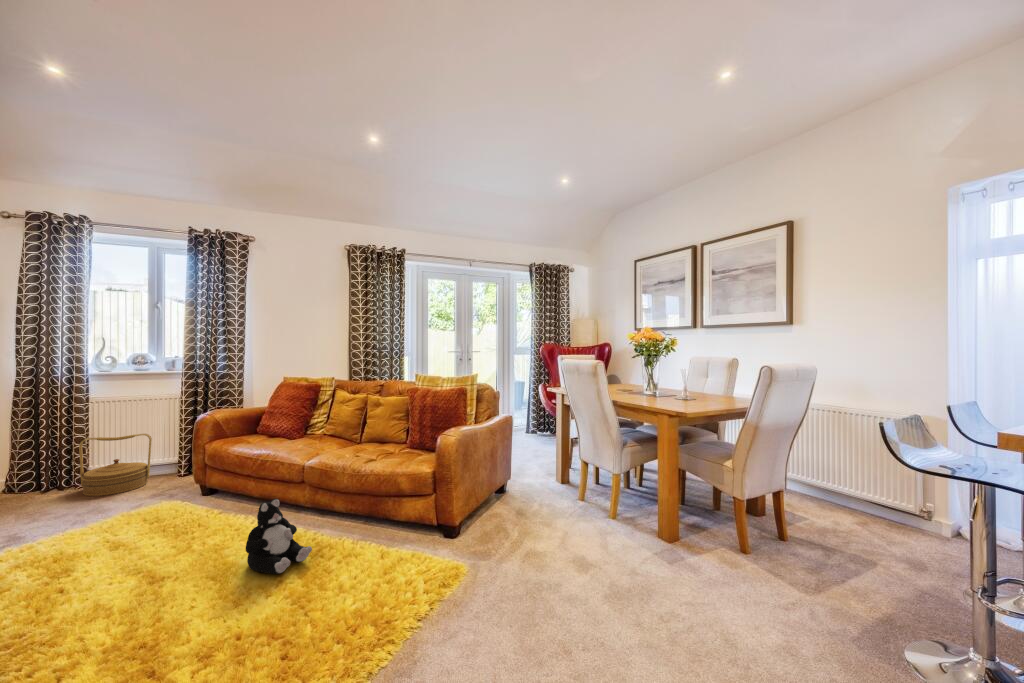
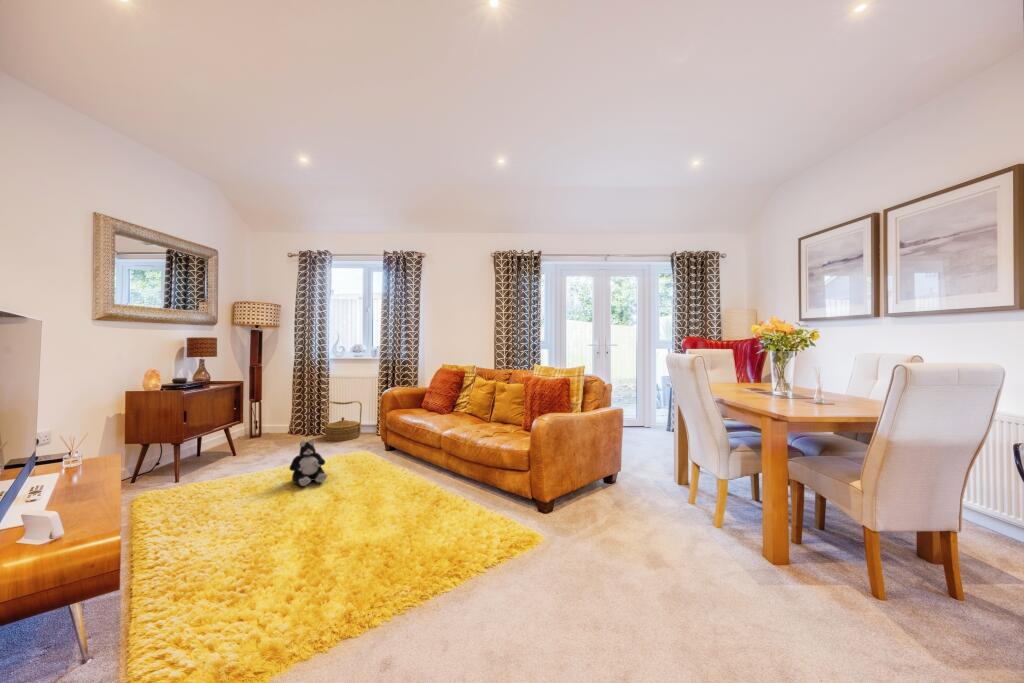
plush toy: present [246,499,312,574] -> present [289,440,327,486]

